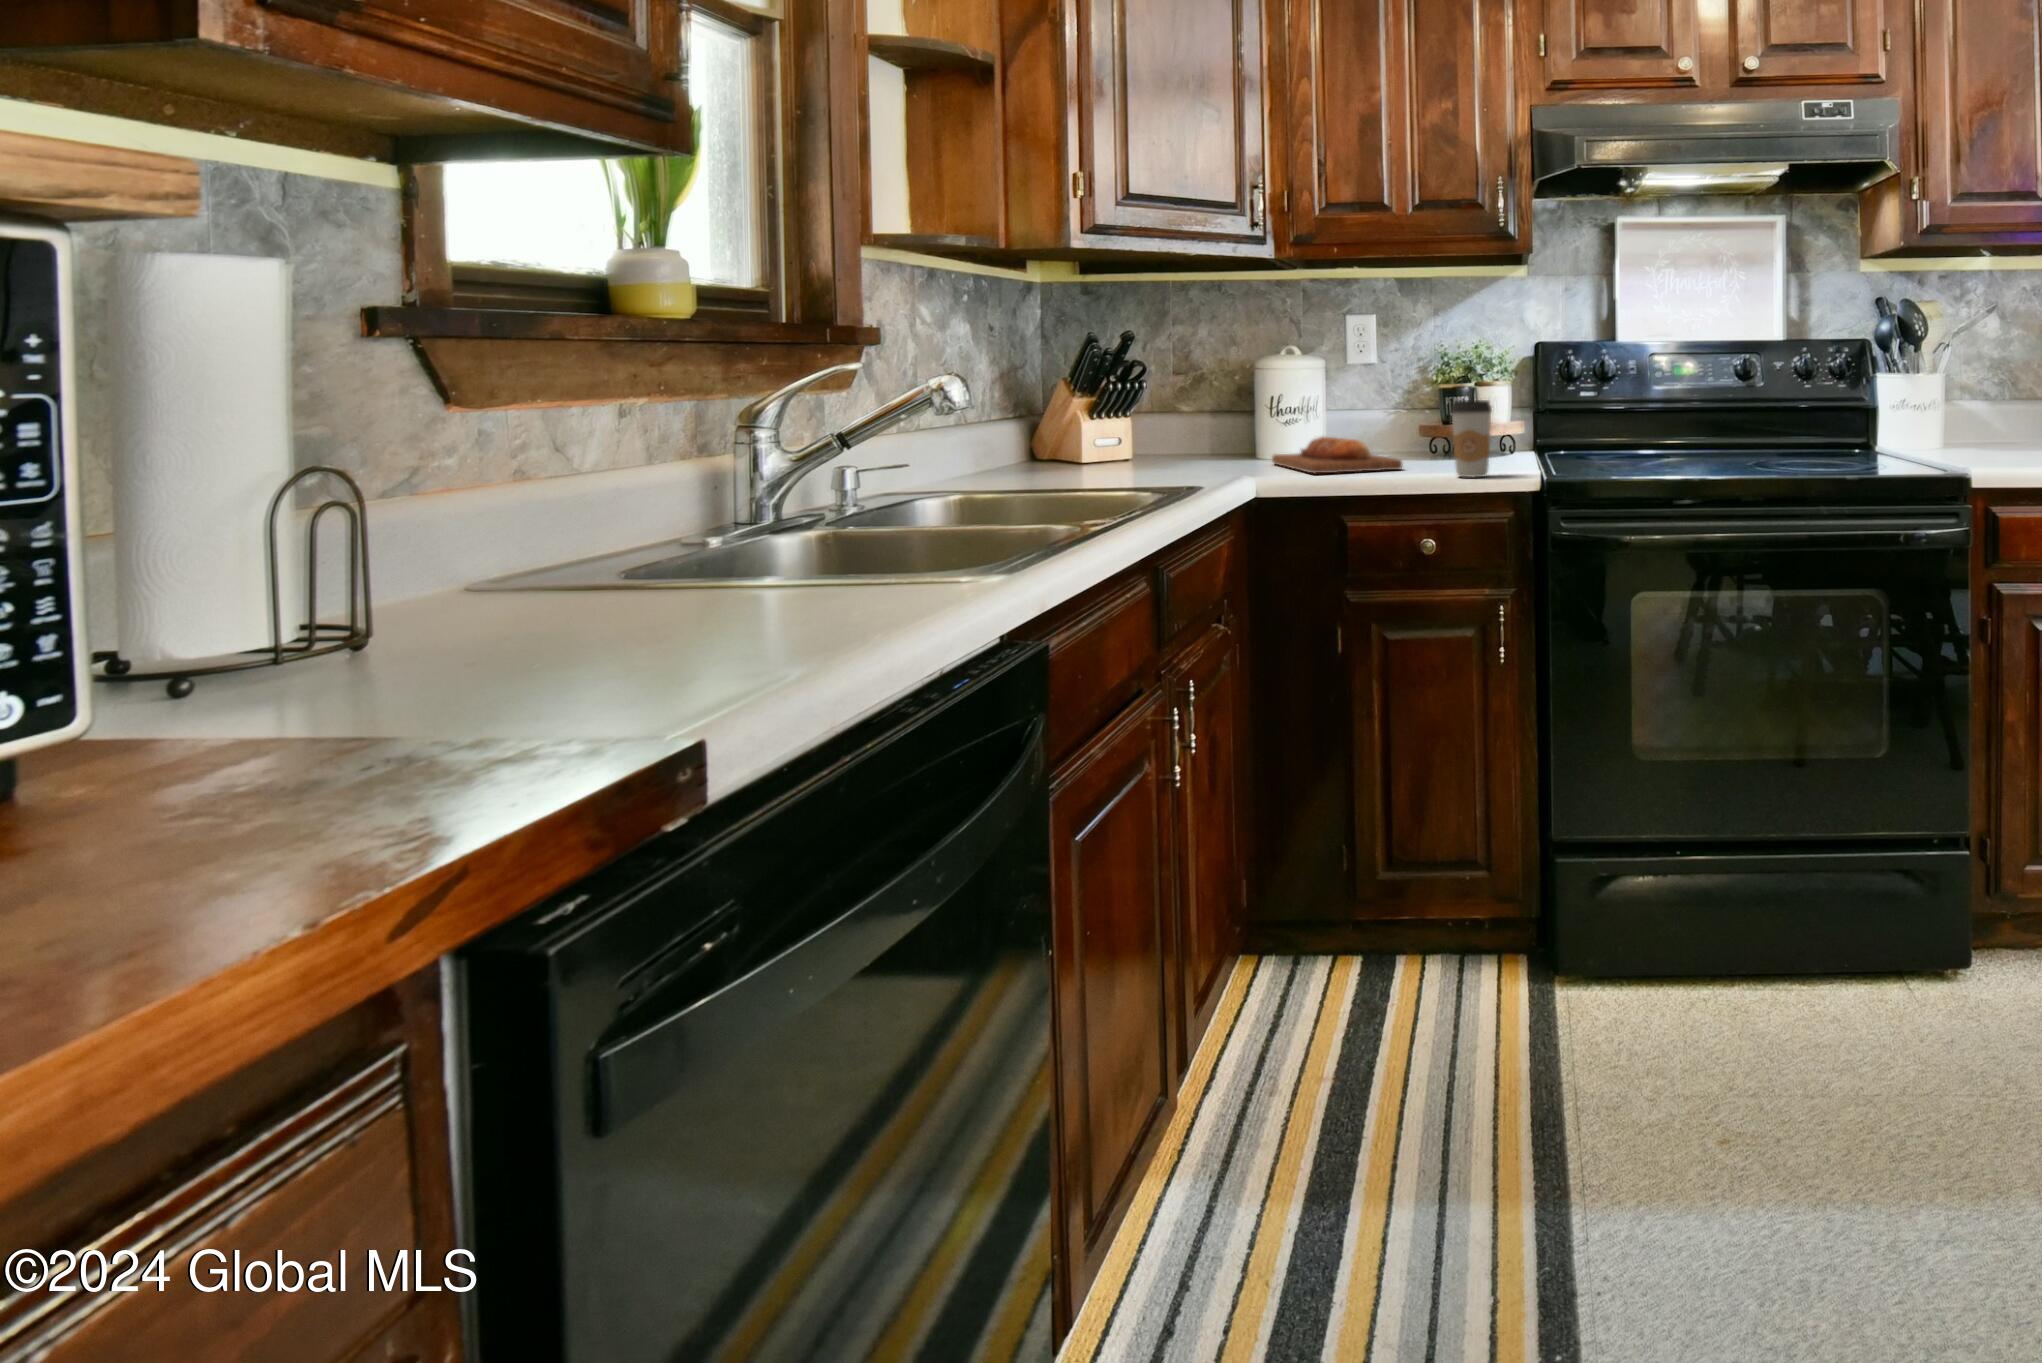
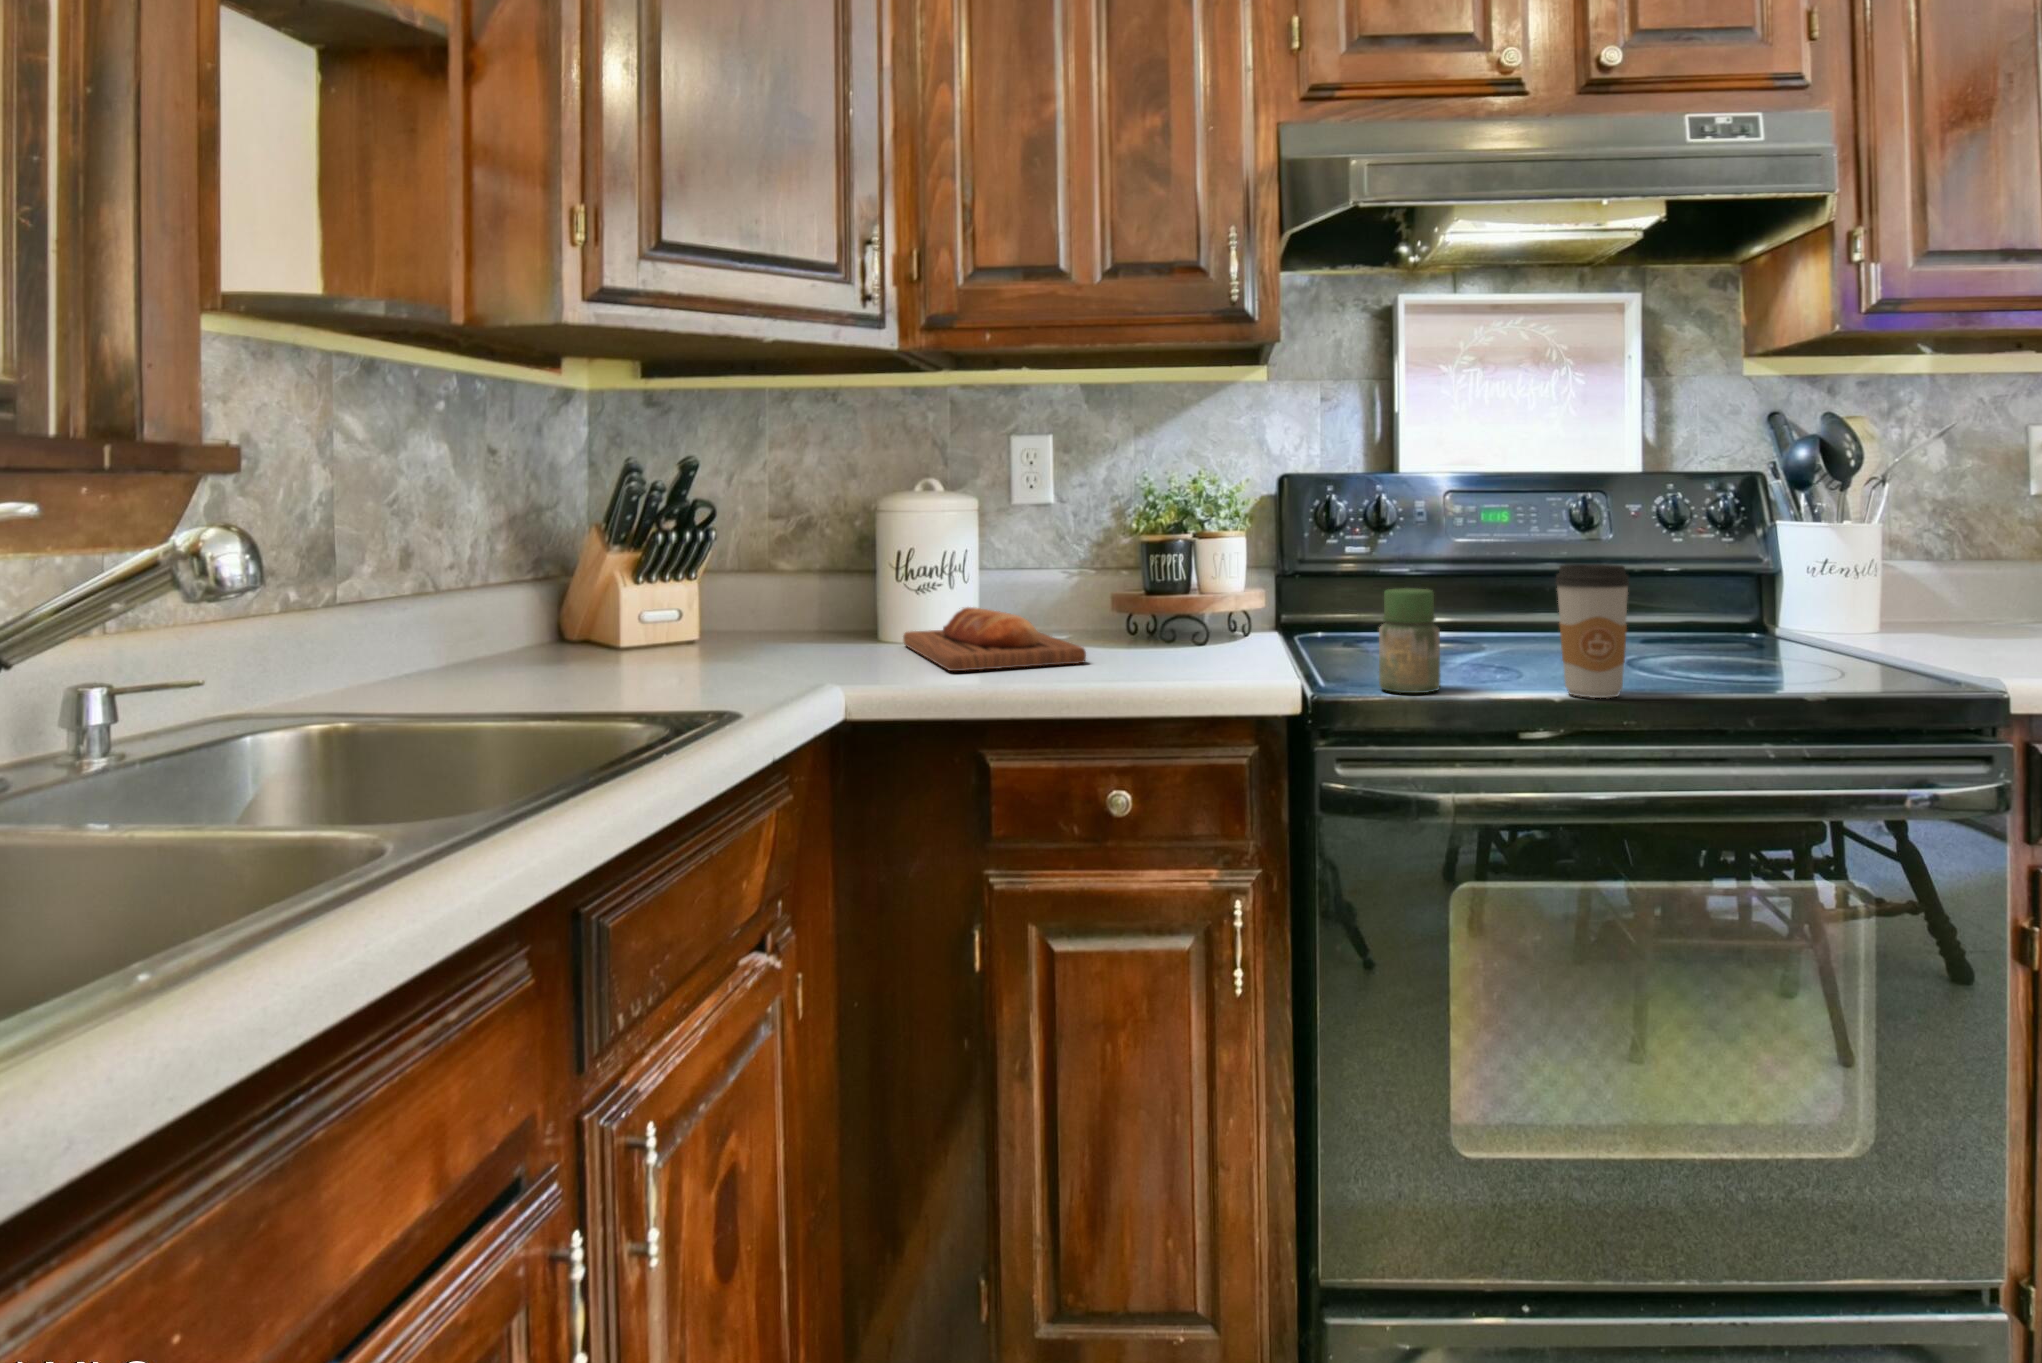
coffee cup: present [1451,400,1492,477] -> present [1556,564,1629,698]
jar: none [1591,414,1629,478] -> present [1379,589,1440,693]

